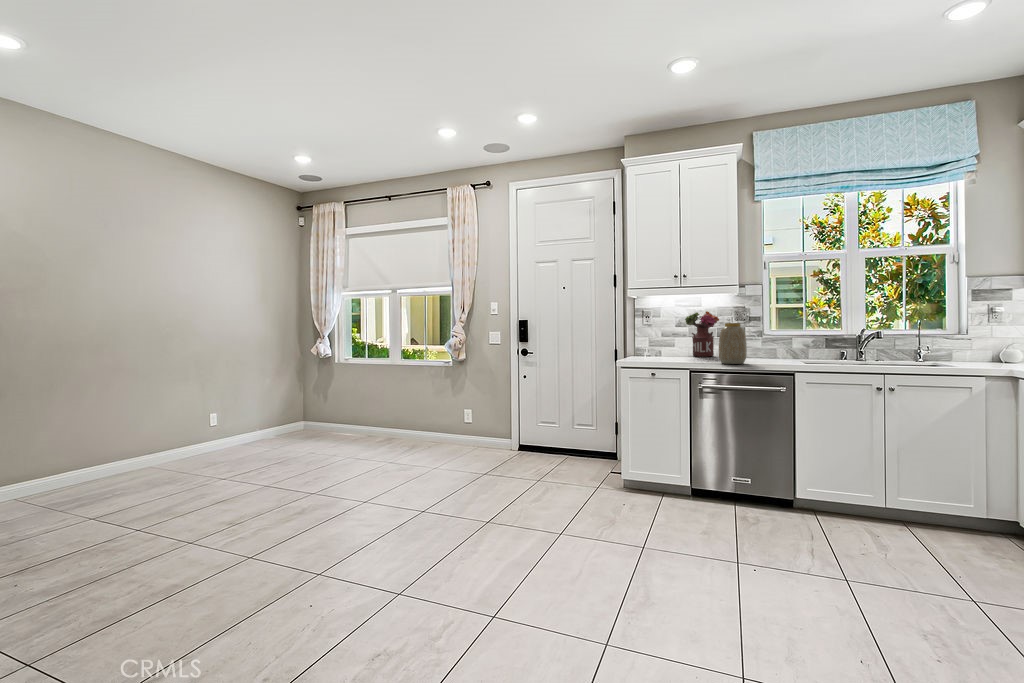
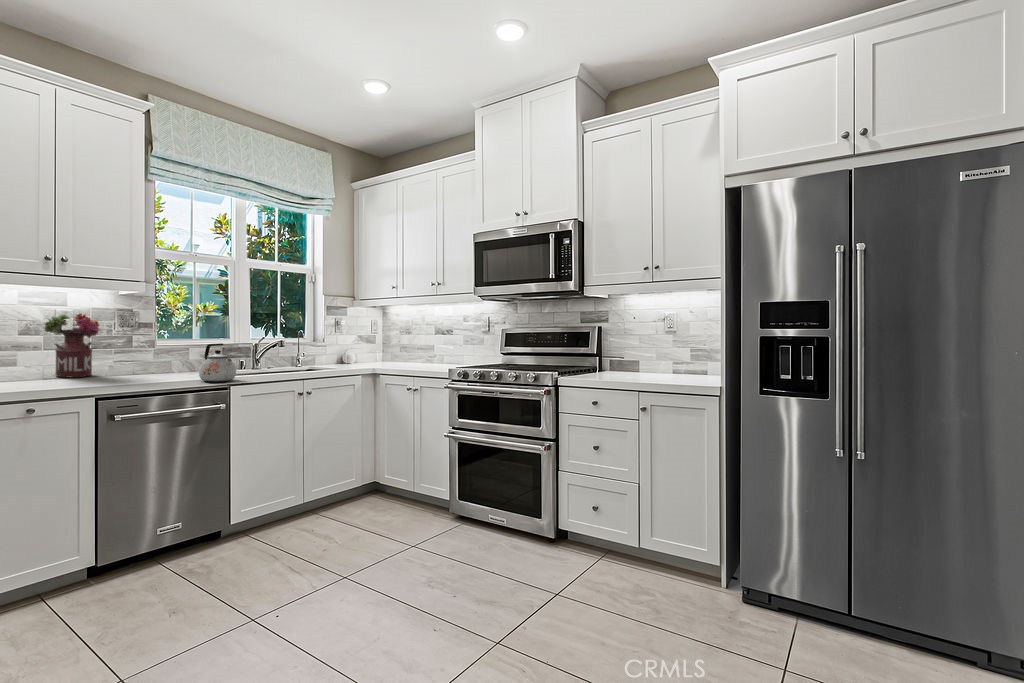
vase: present [719,323,747,364] -> none [135,335,174,387]
kettle: none [771,330,804,365] -> present [199,343,236,382]

